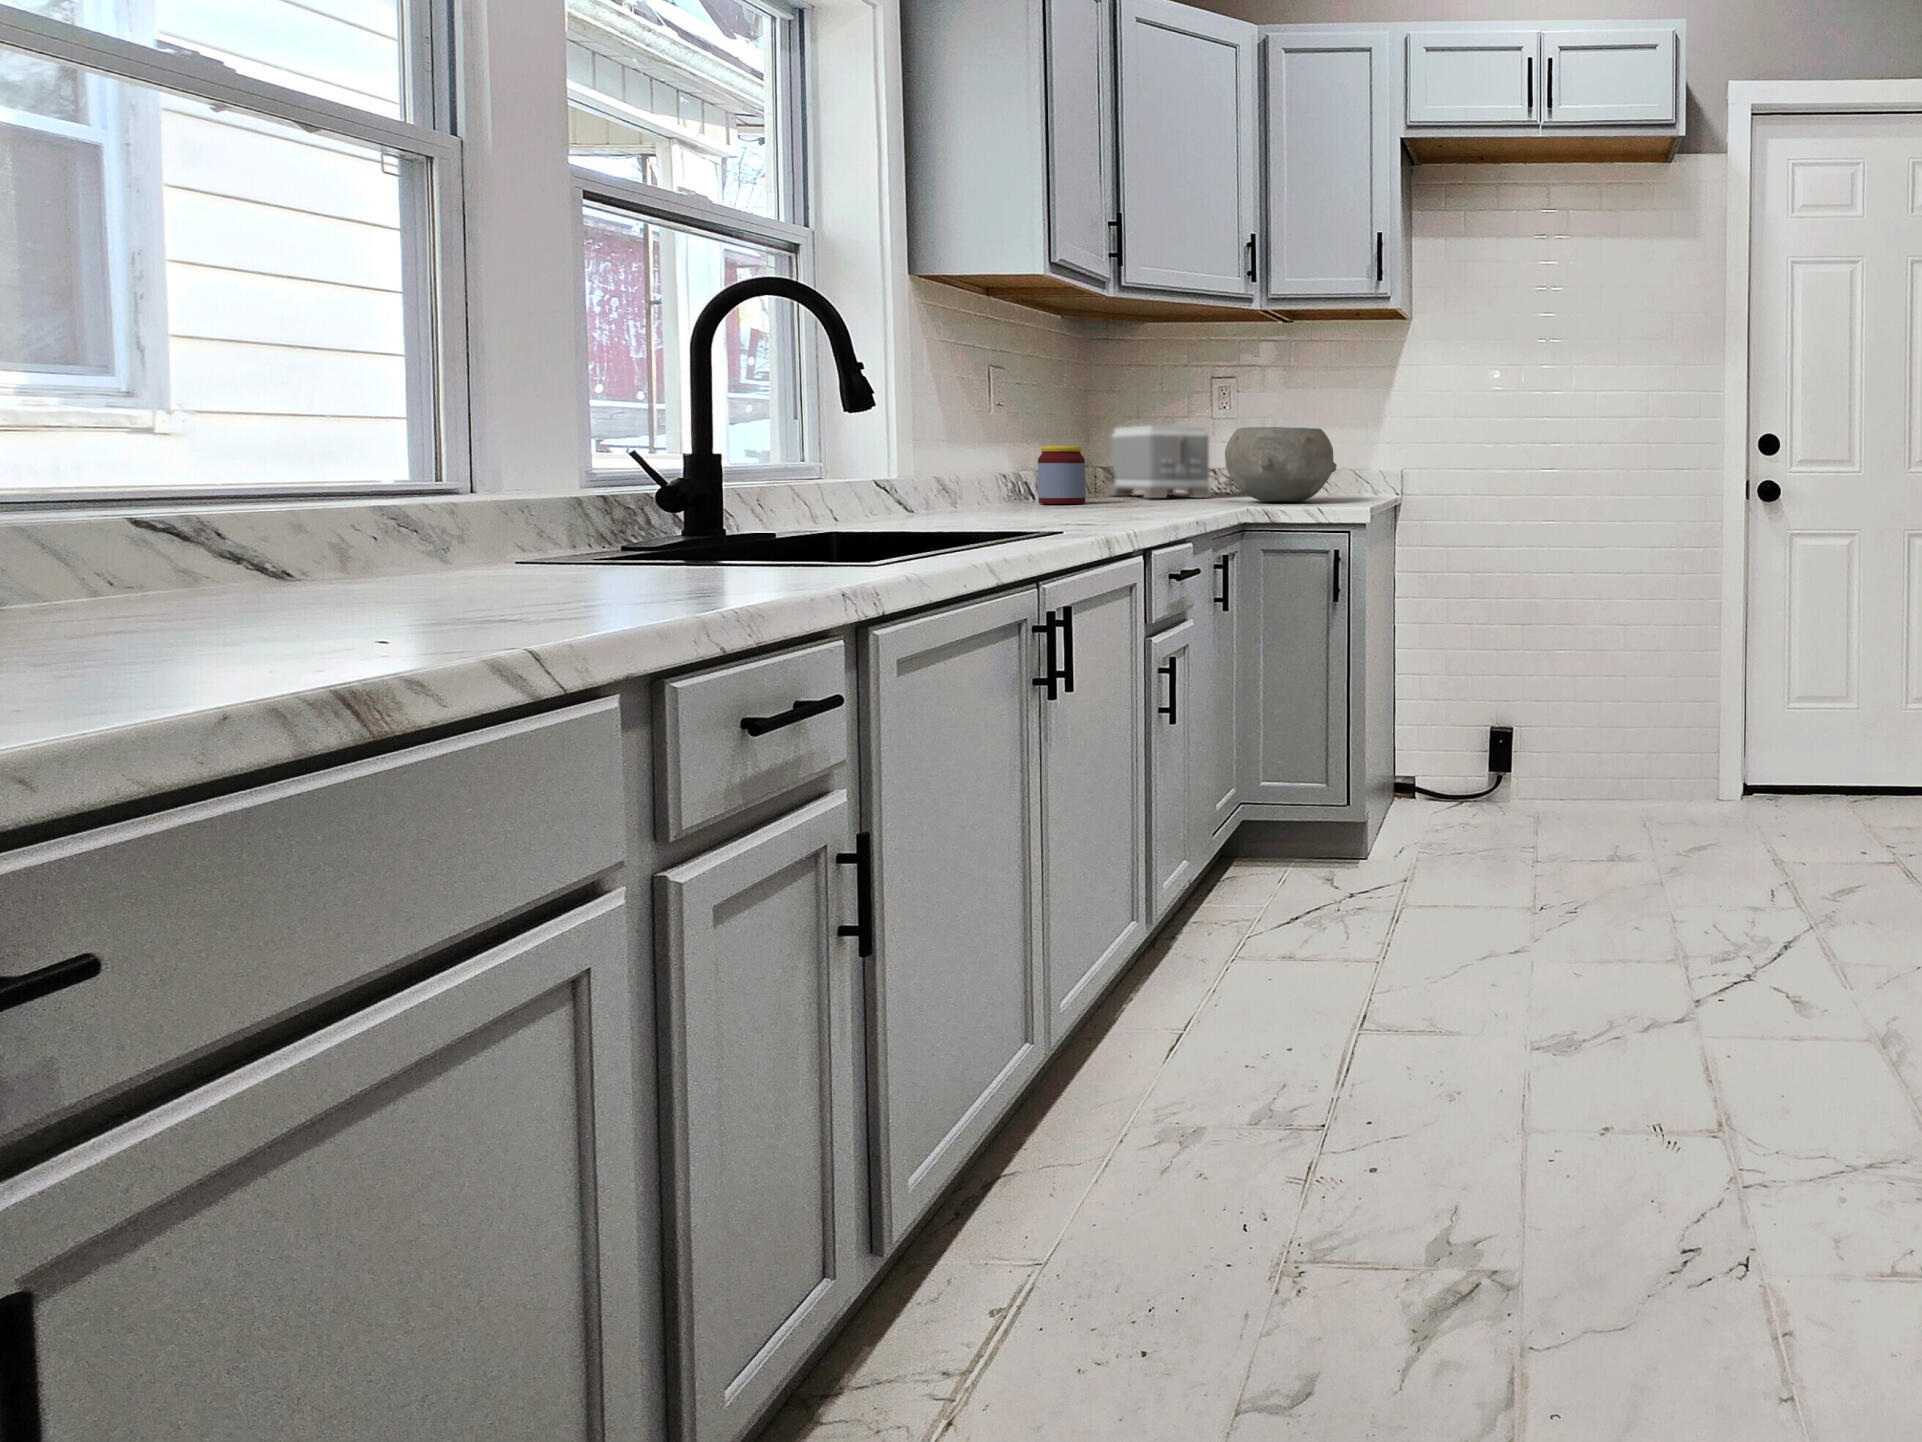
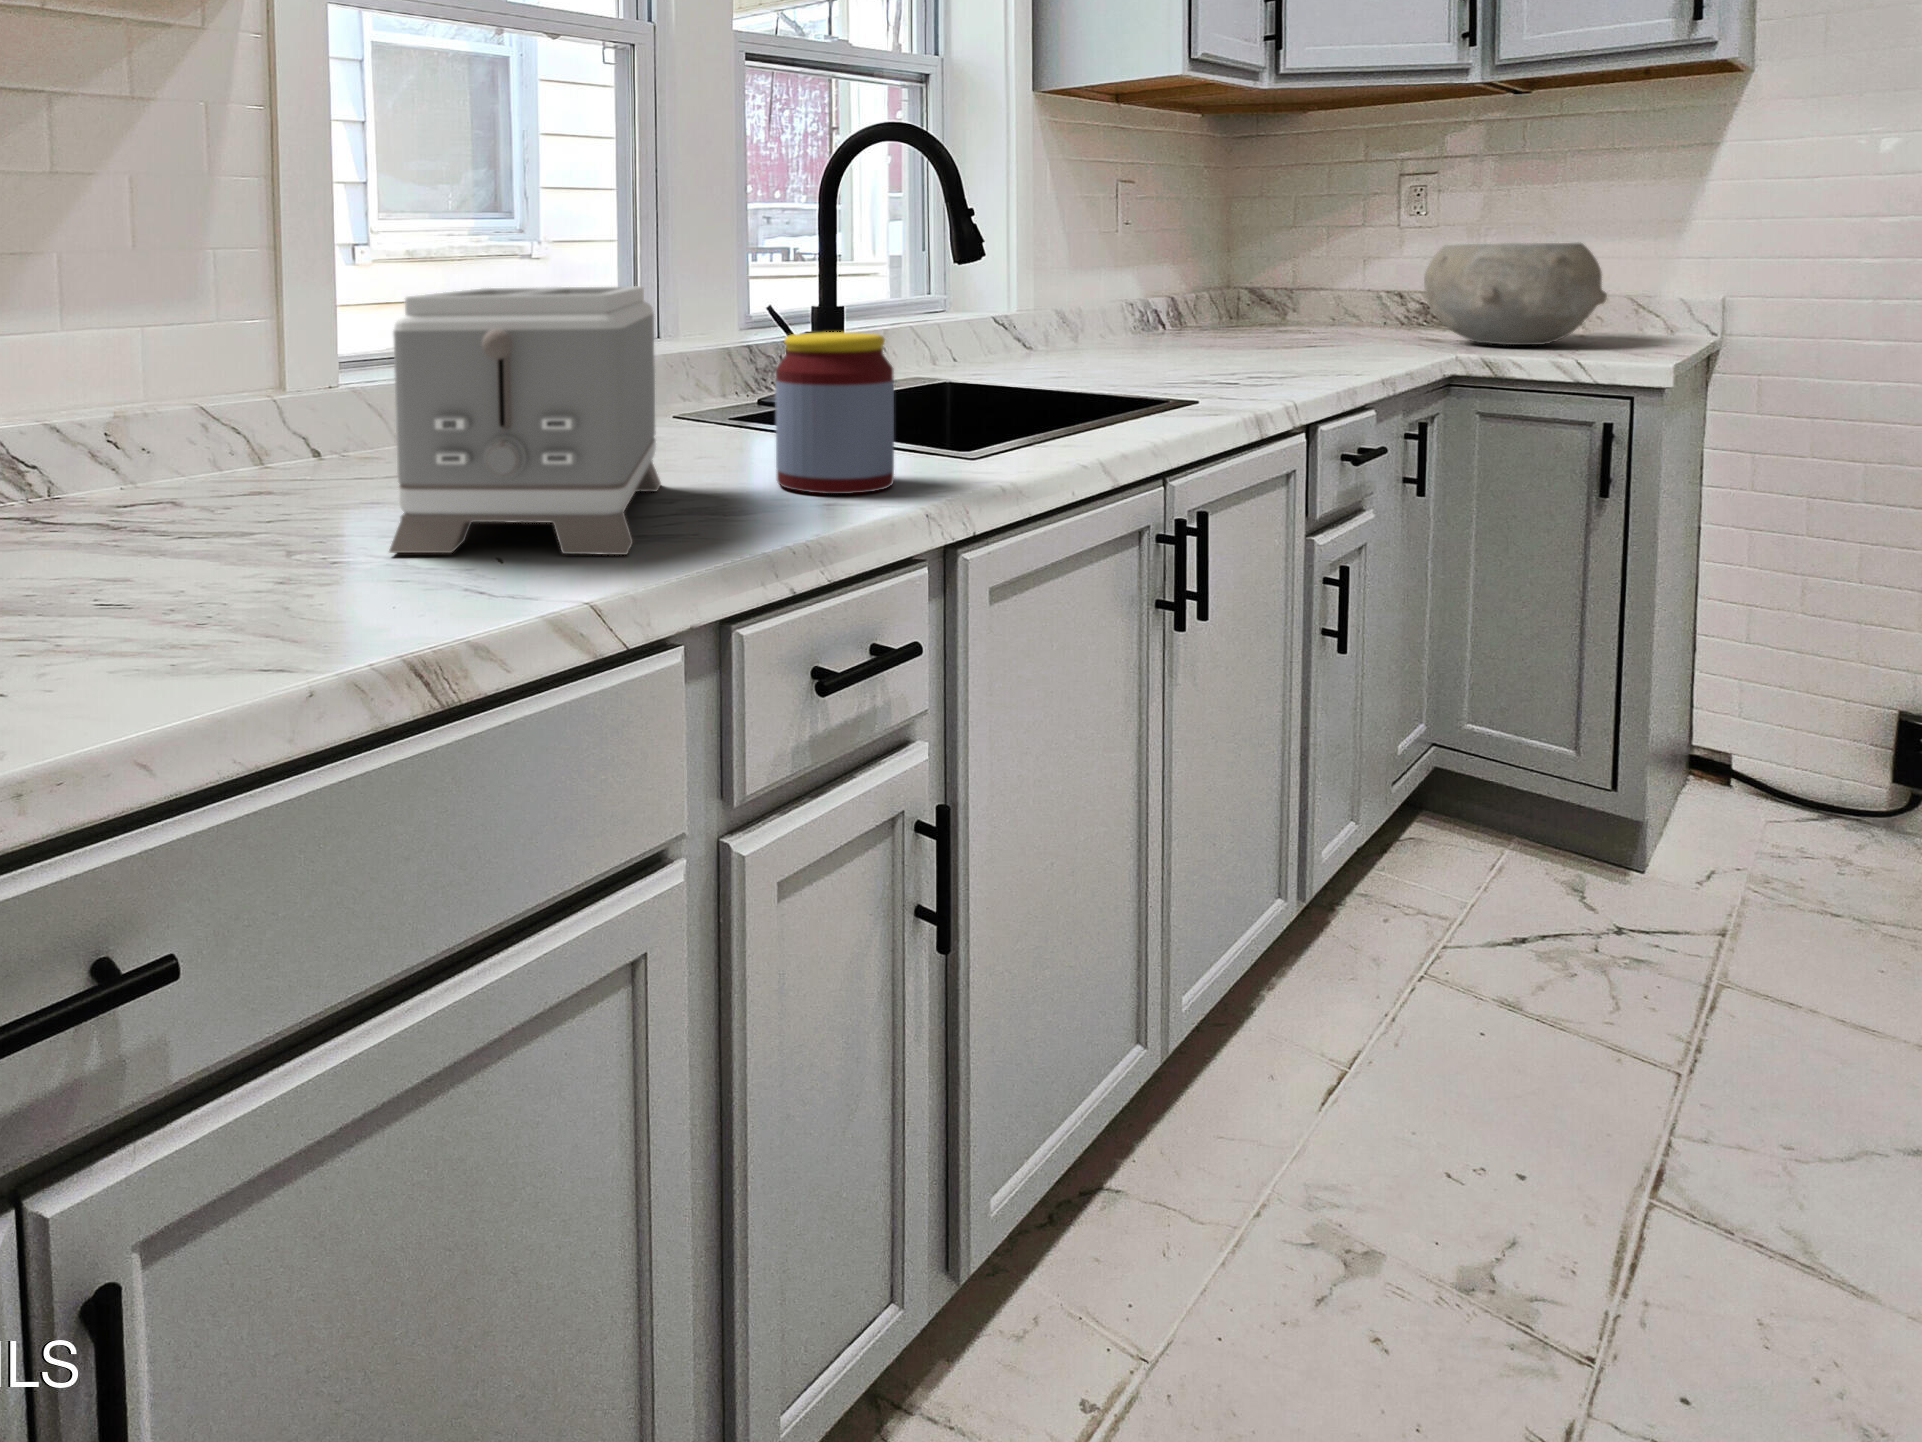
toaster: present [1110,425,1211,498] -> present [389,286,661,555]
jar: present [1038,446,1086,504] -> present [775,332,894,494]

